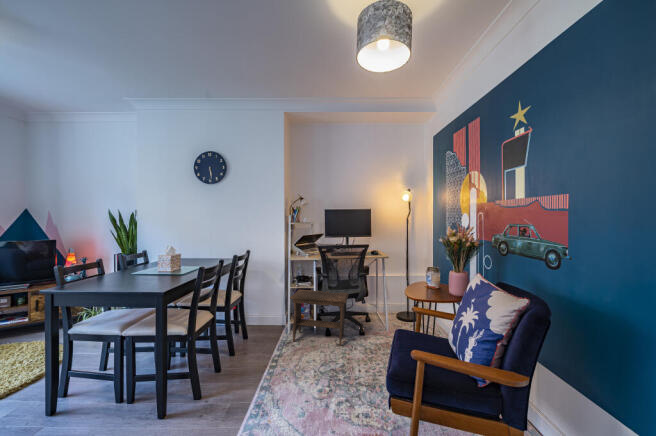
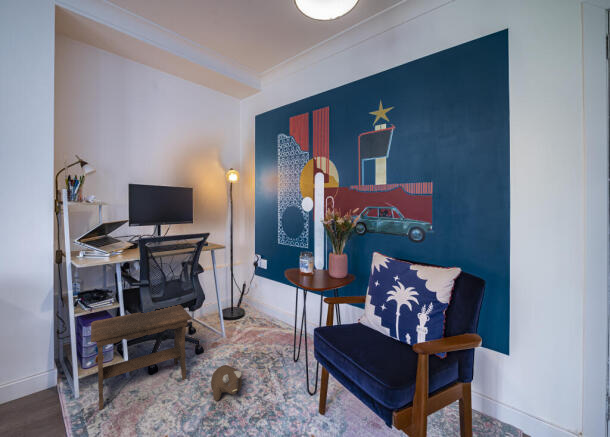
plush toy: none [345,342,368,367] -> present [211,365,242,401]

